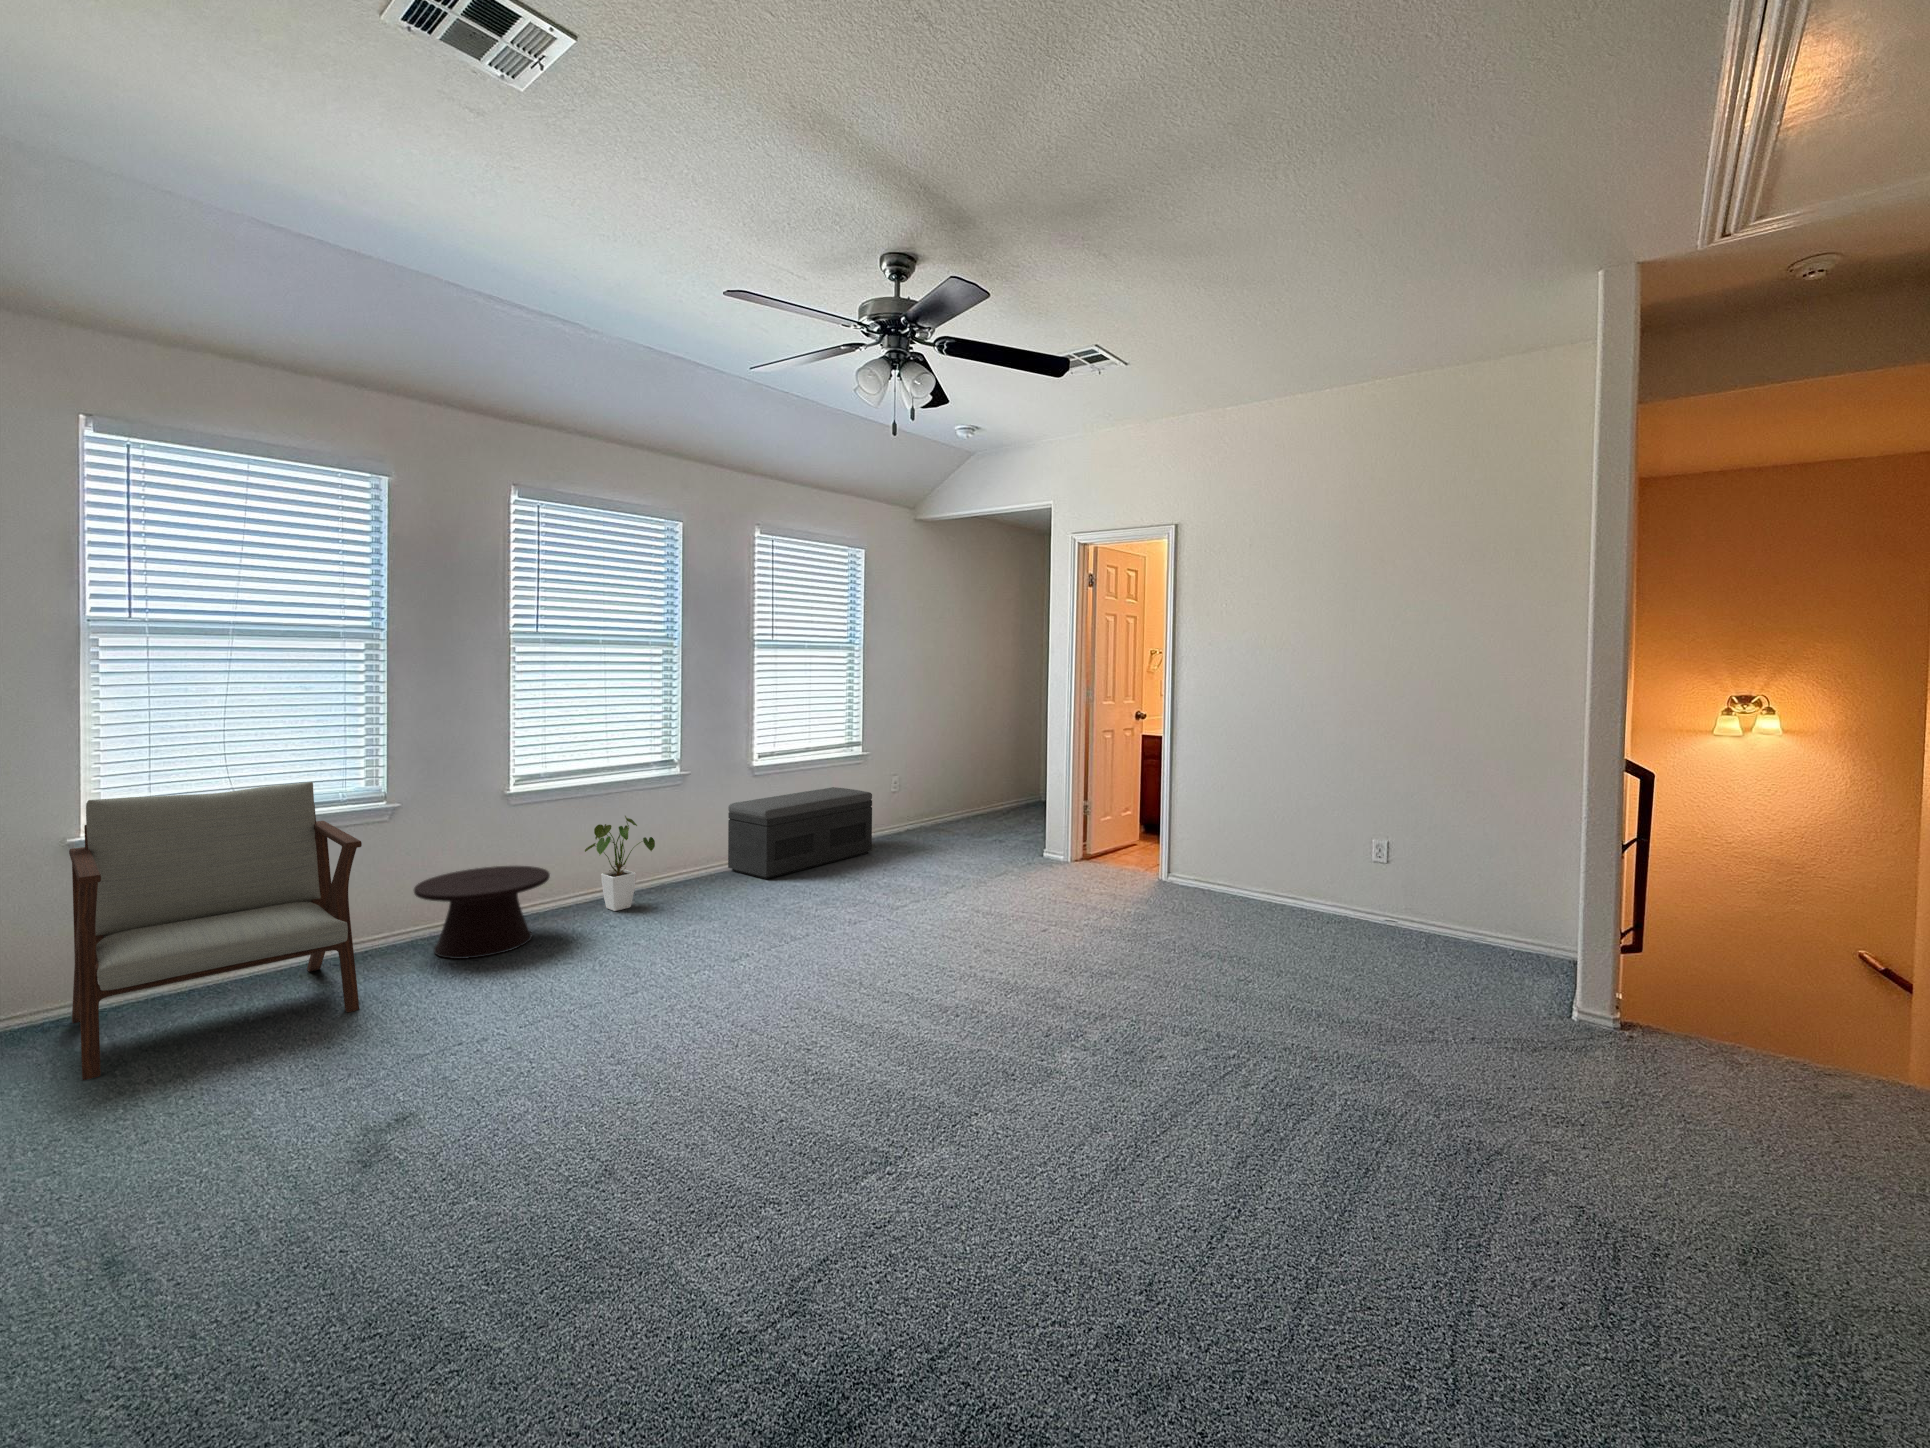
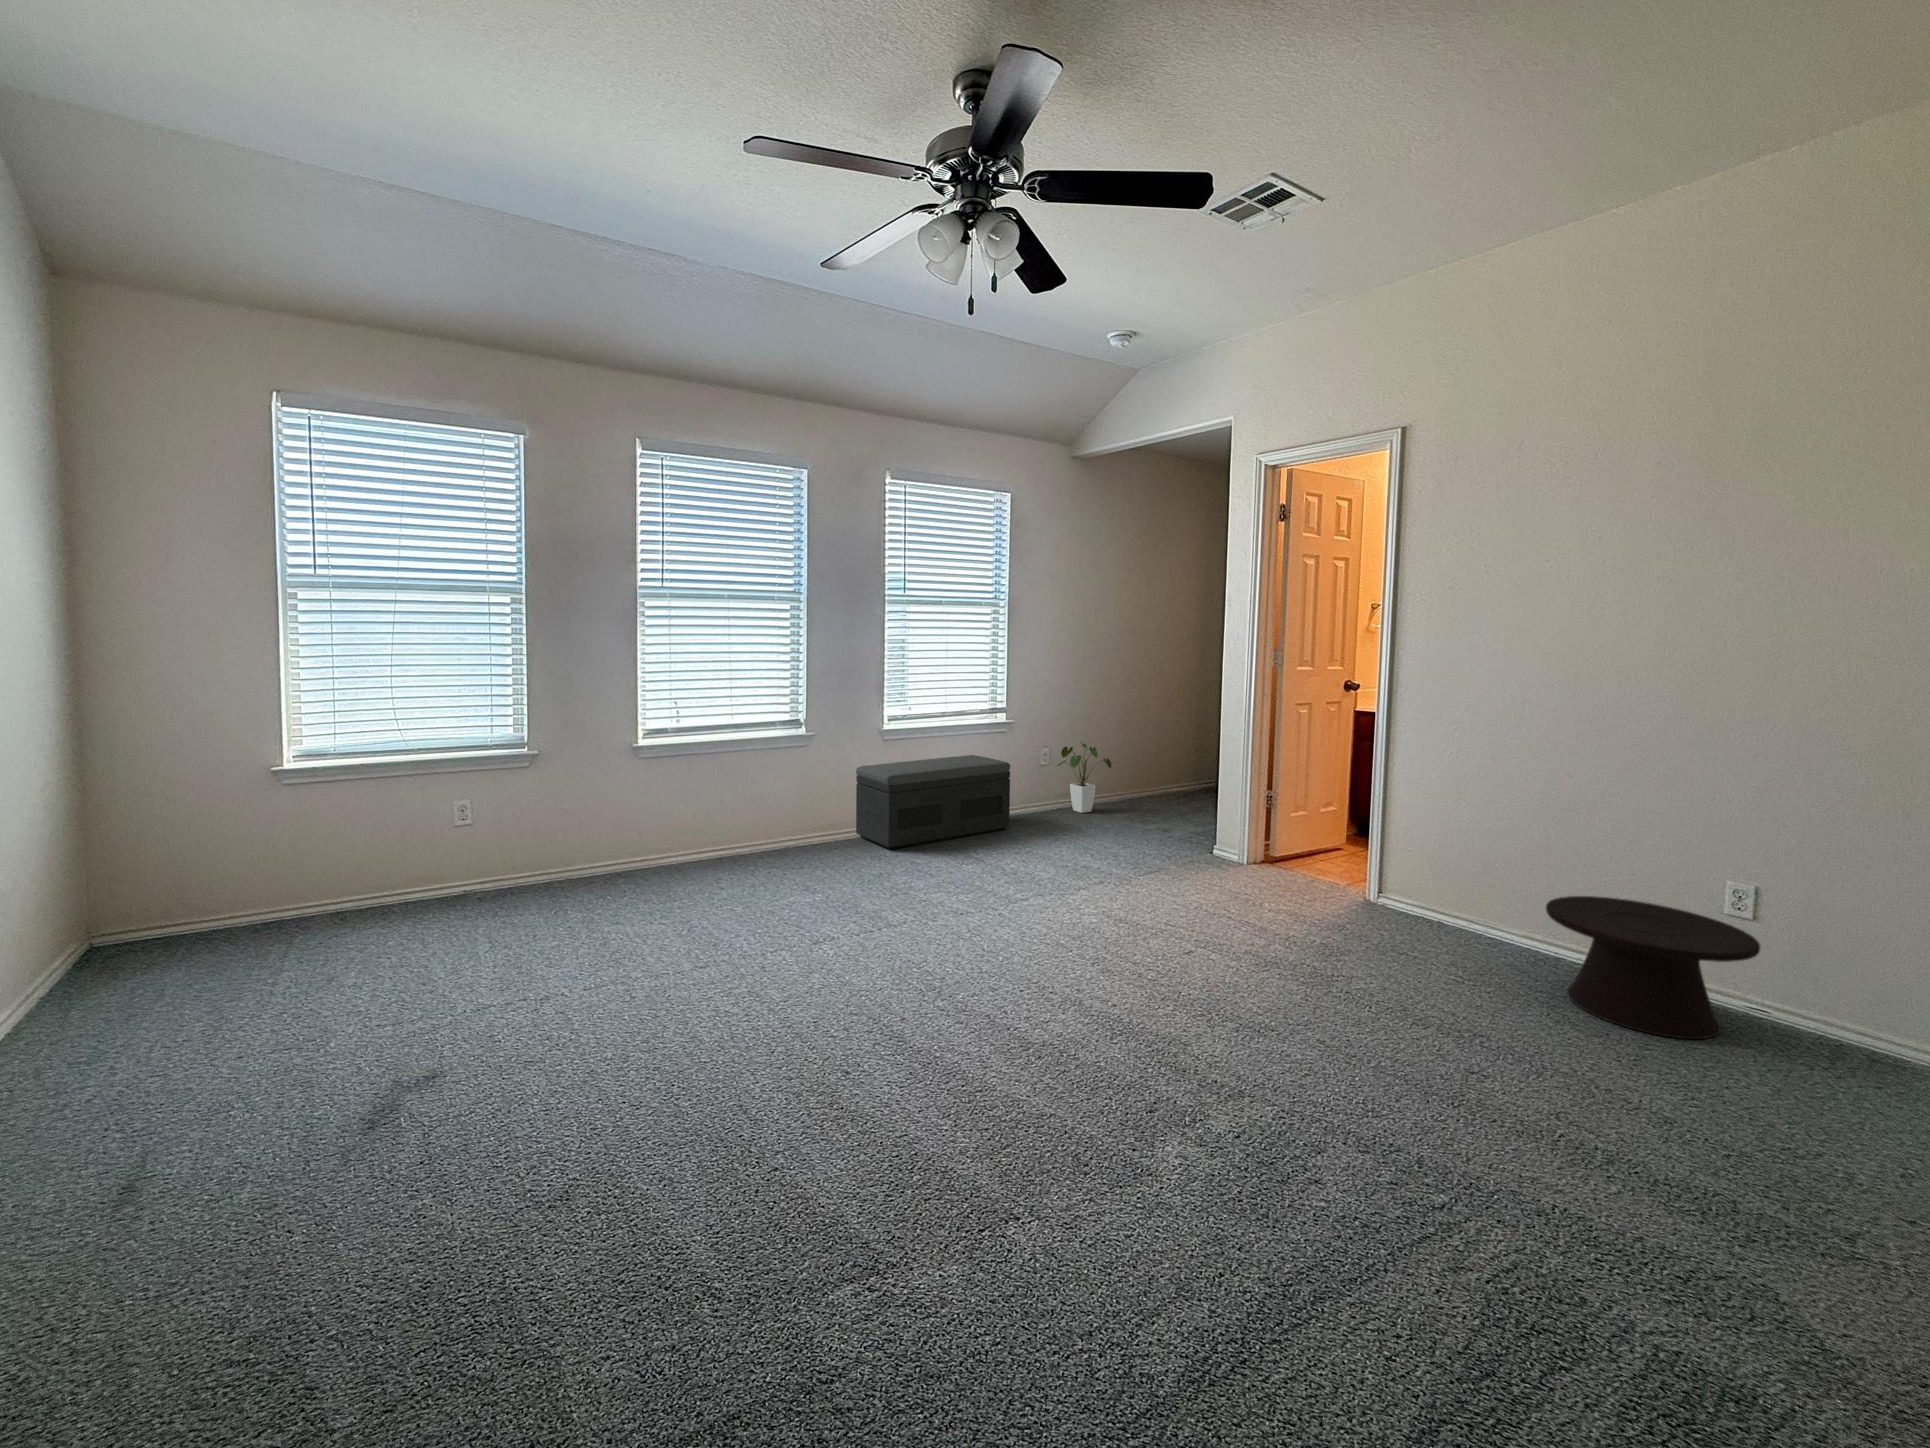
lounge chair: present [69,782,362,1080] -> none [237,725,473,981]
house plant: present [585,816,655,911] -> present [1057,741,1112,813]
side table: present [414,866,550,959] -> present [1546,896,1760,1039]

